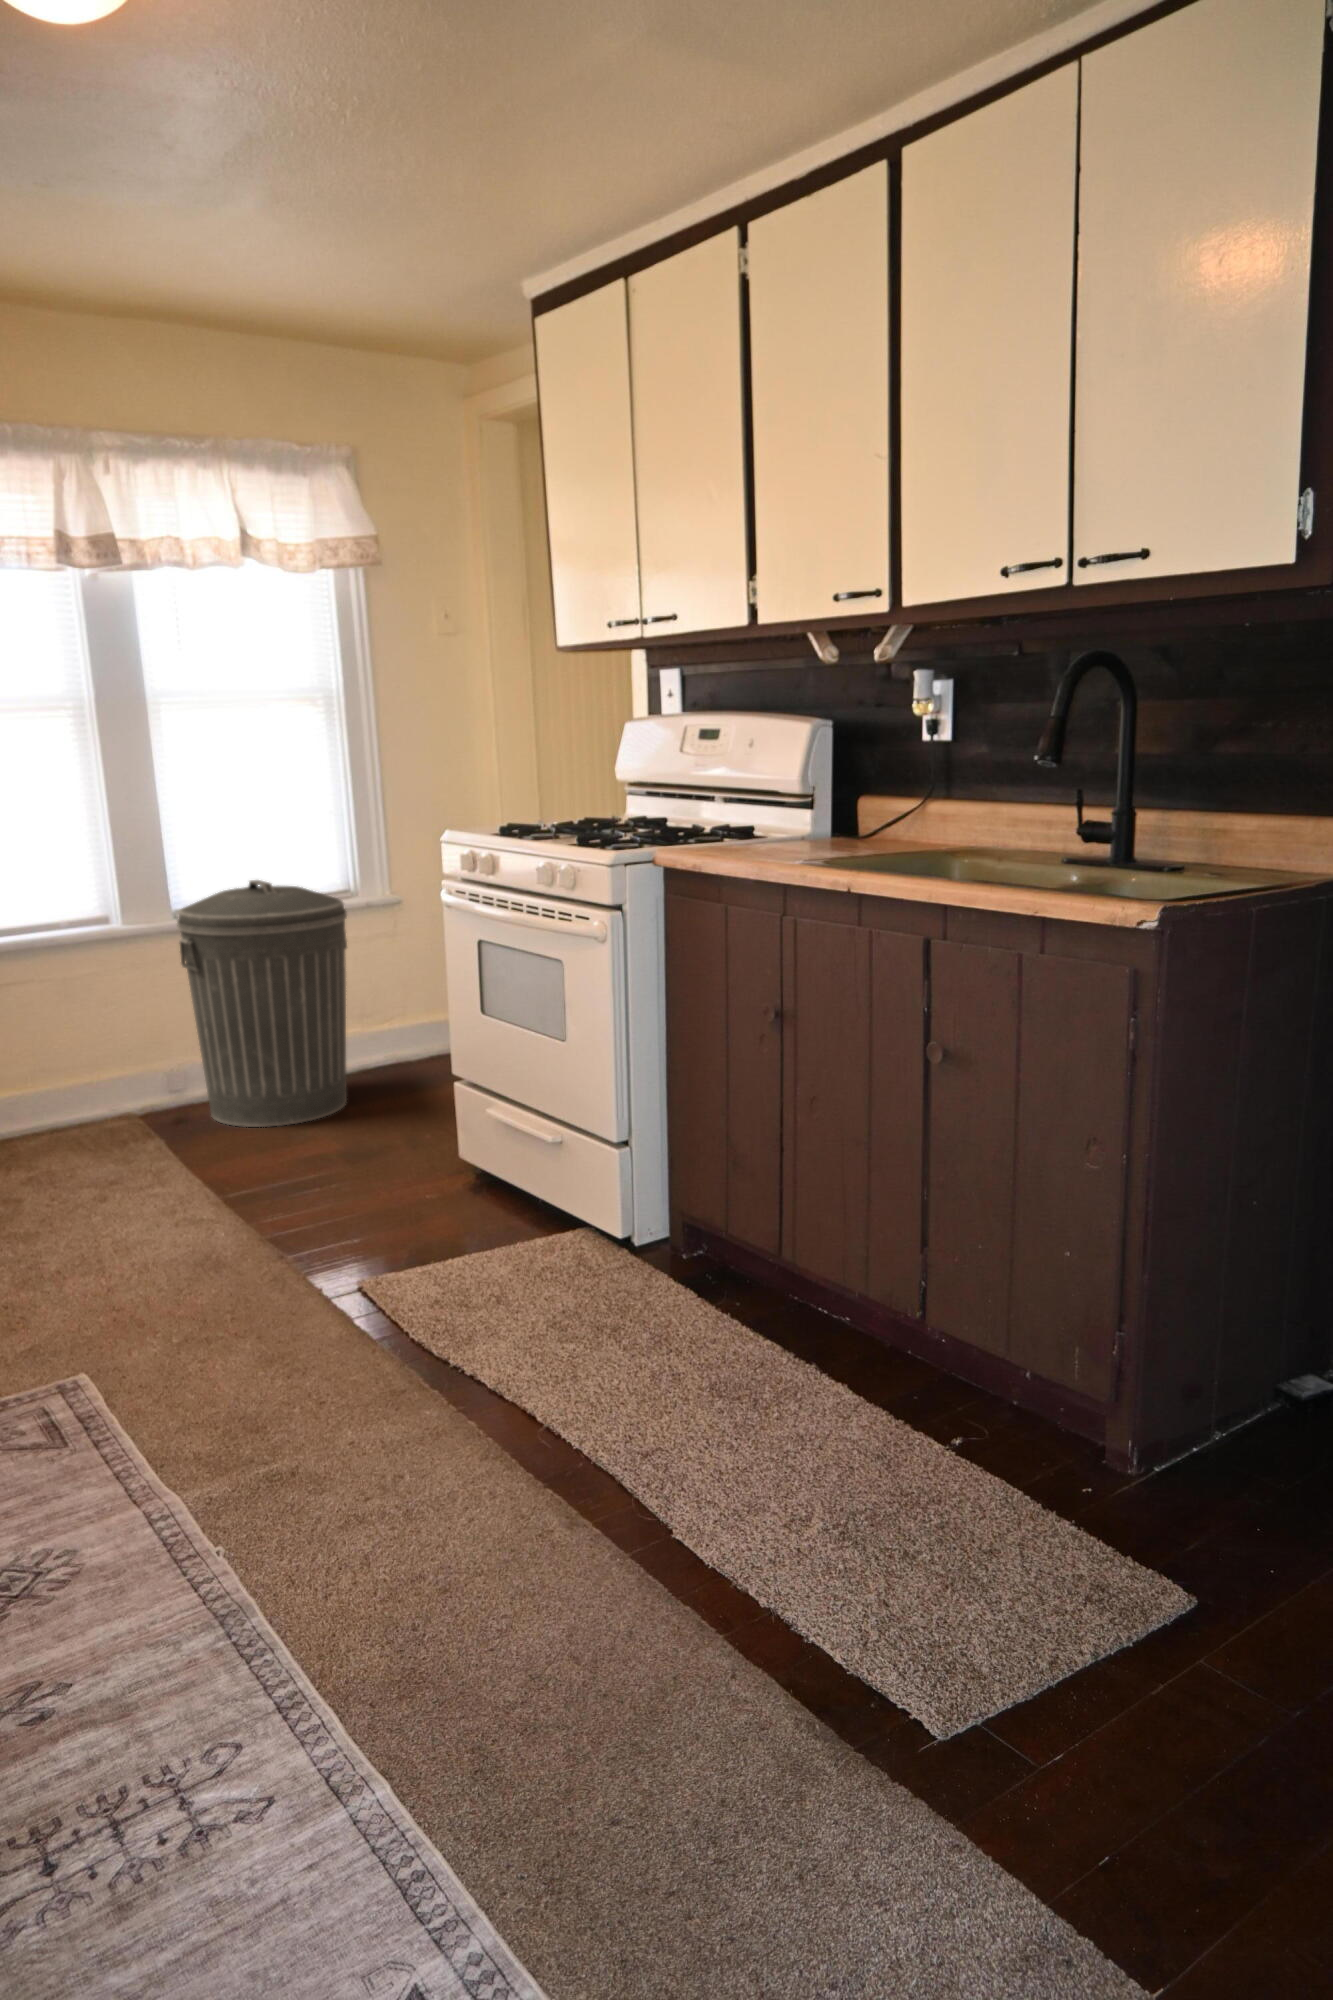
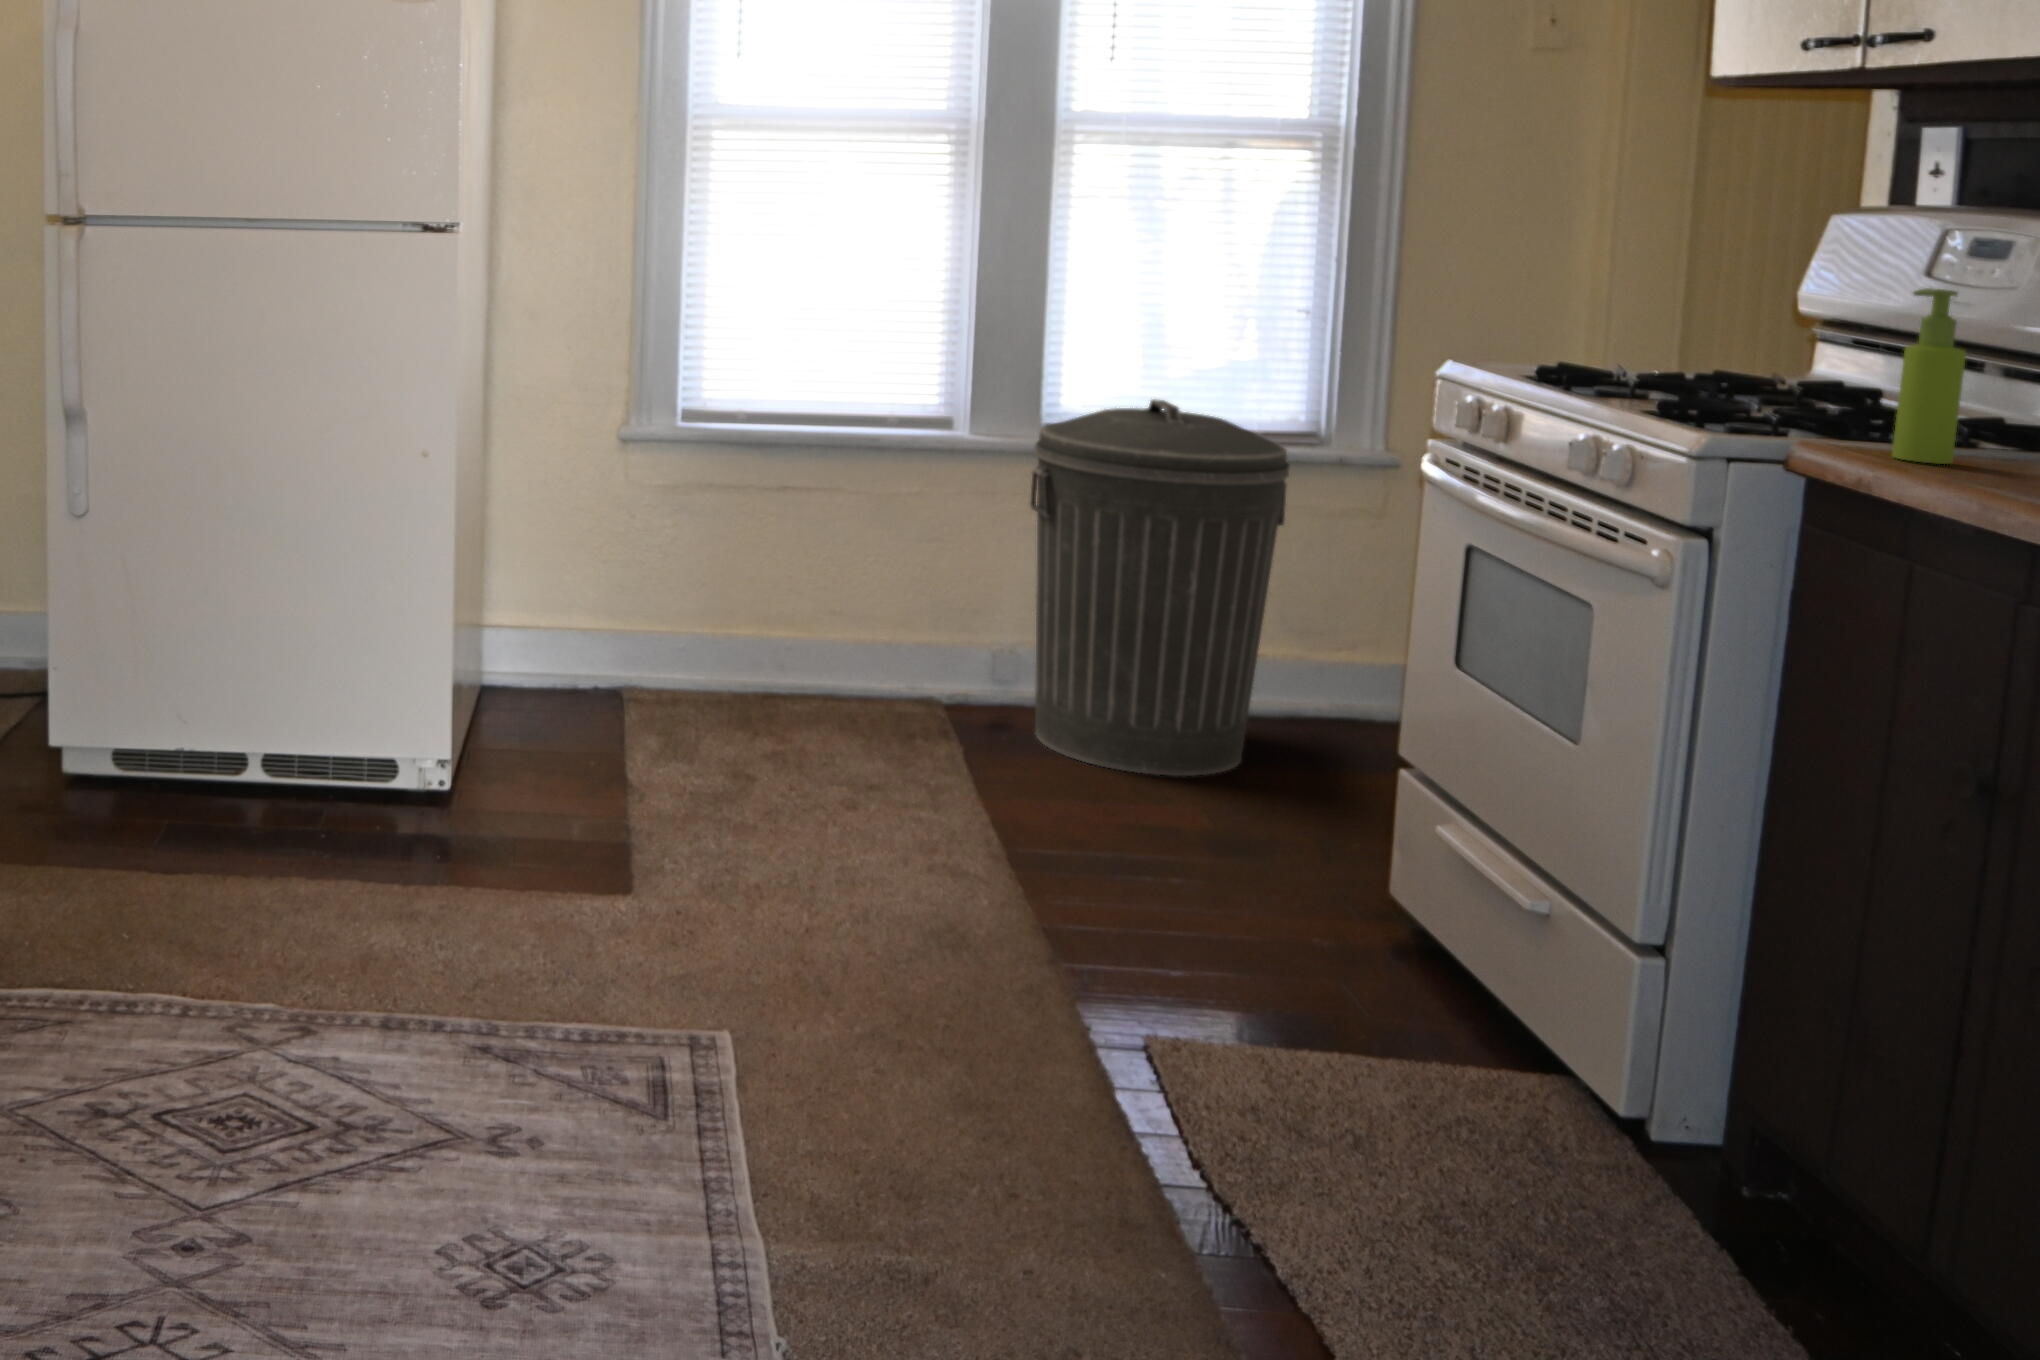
soap dispenser: none [701,760,729,854] -> present [1892,288,1966,464]

